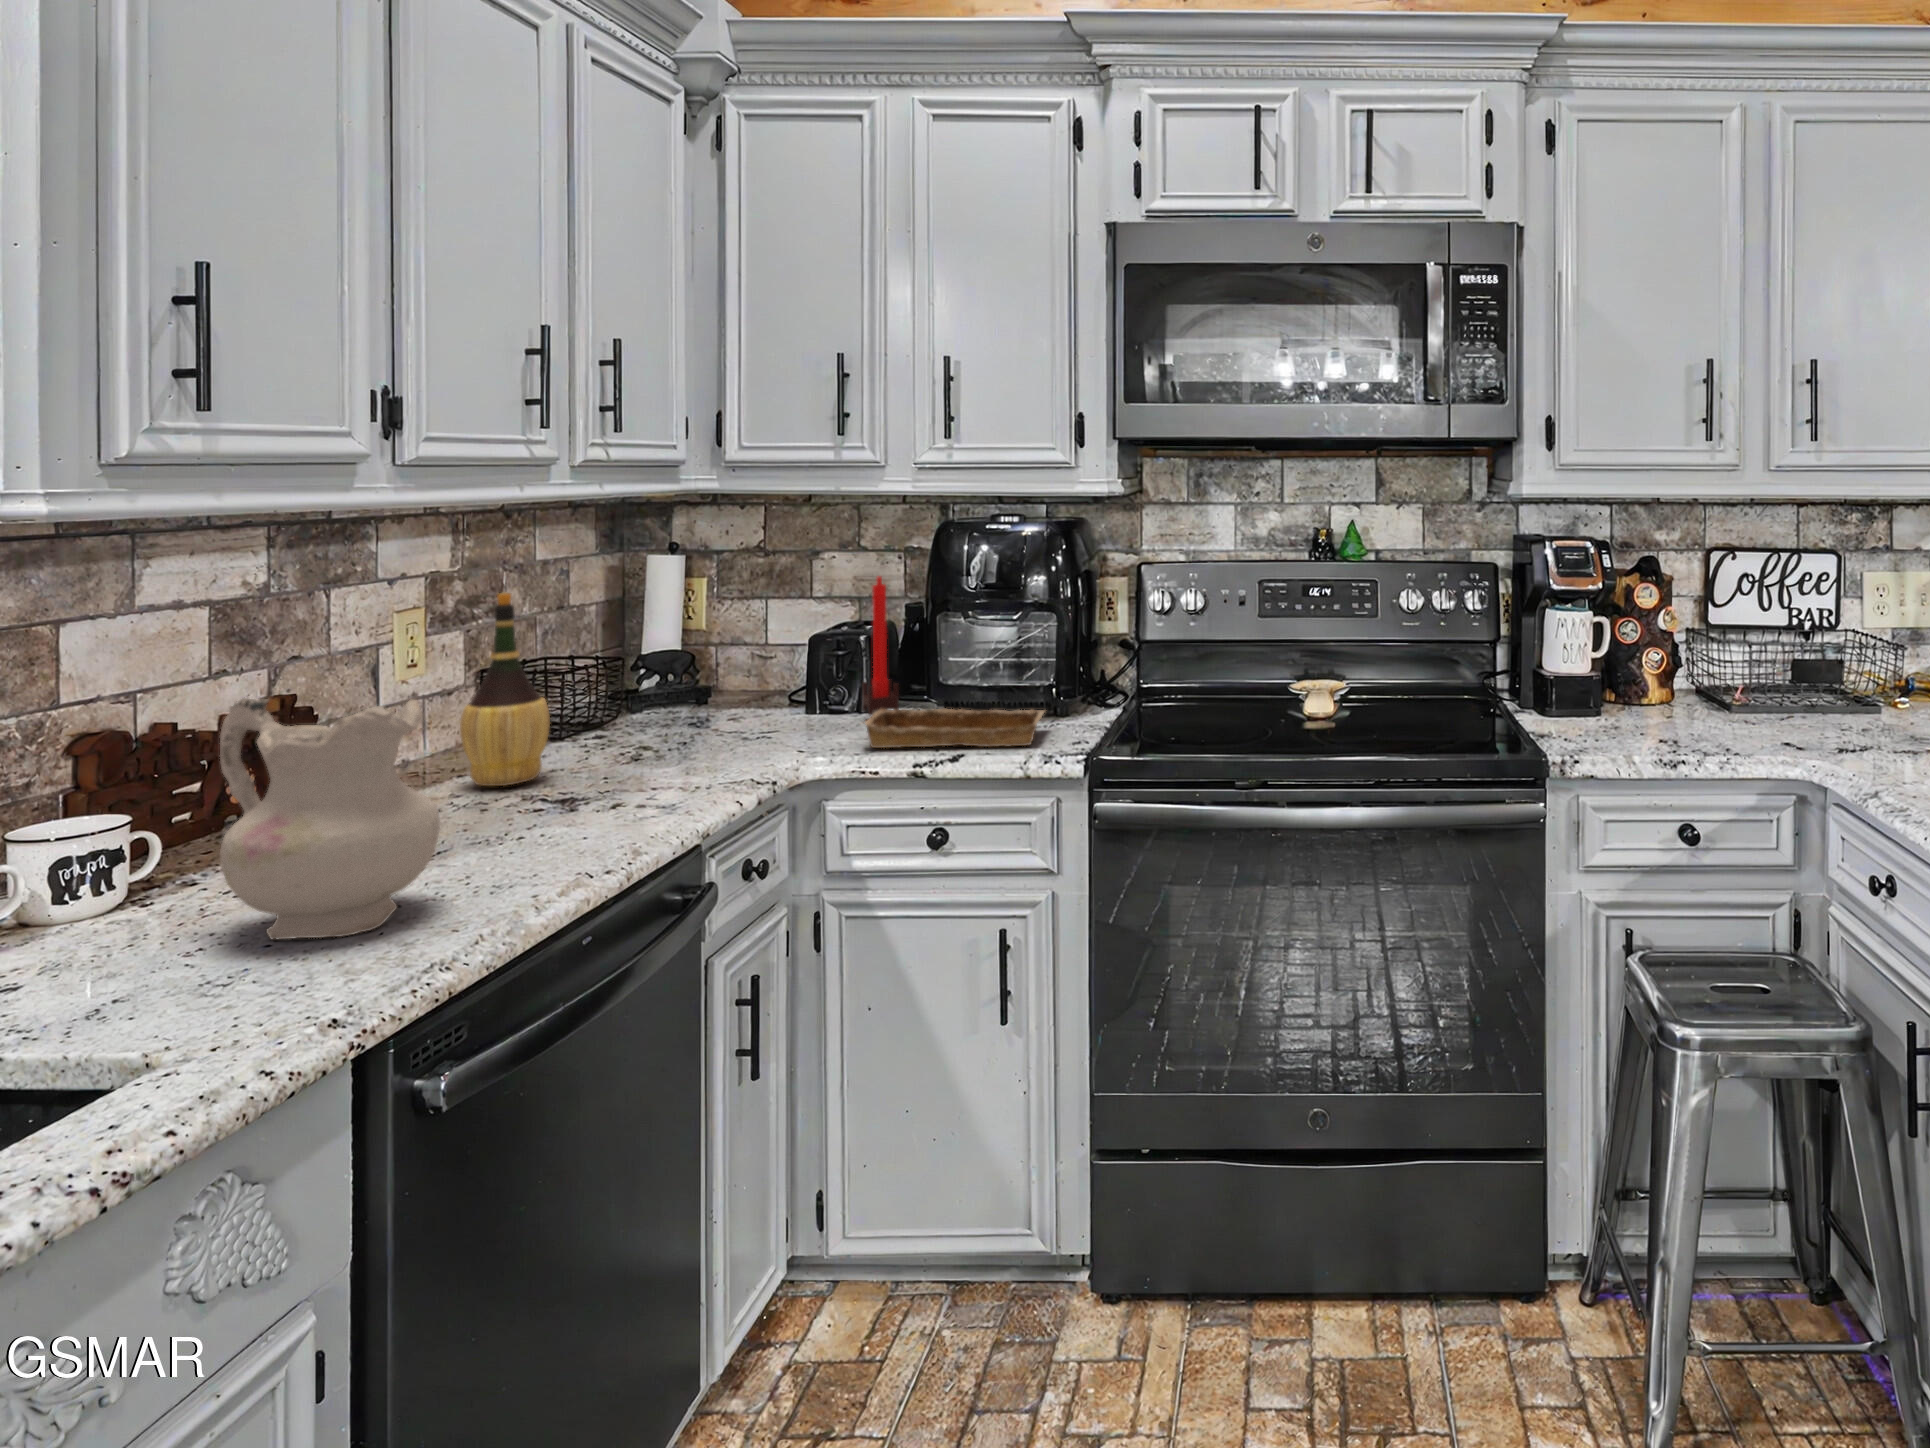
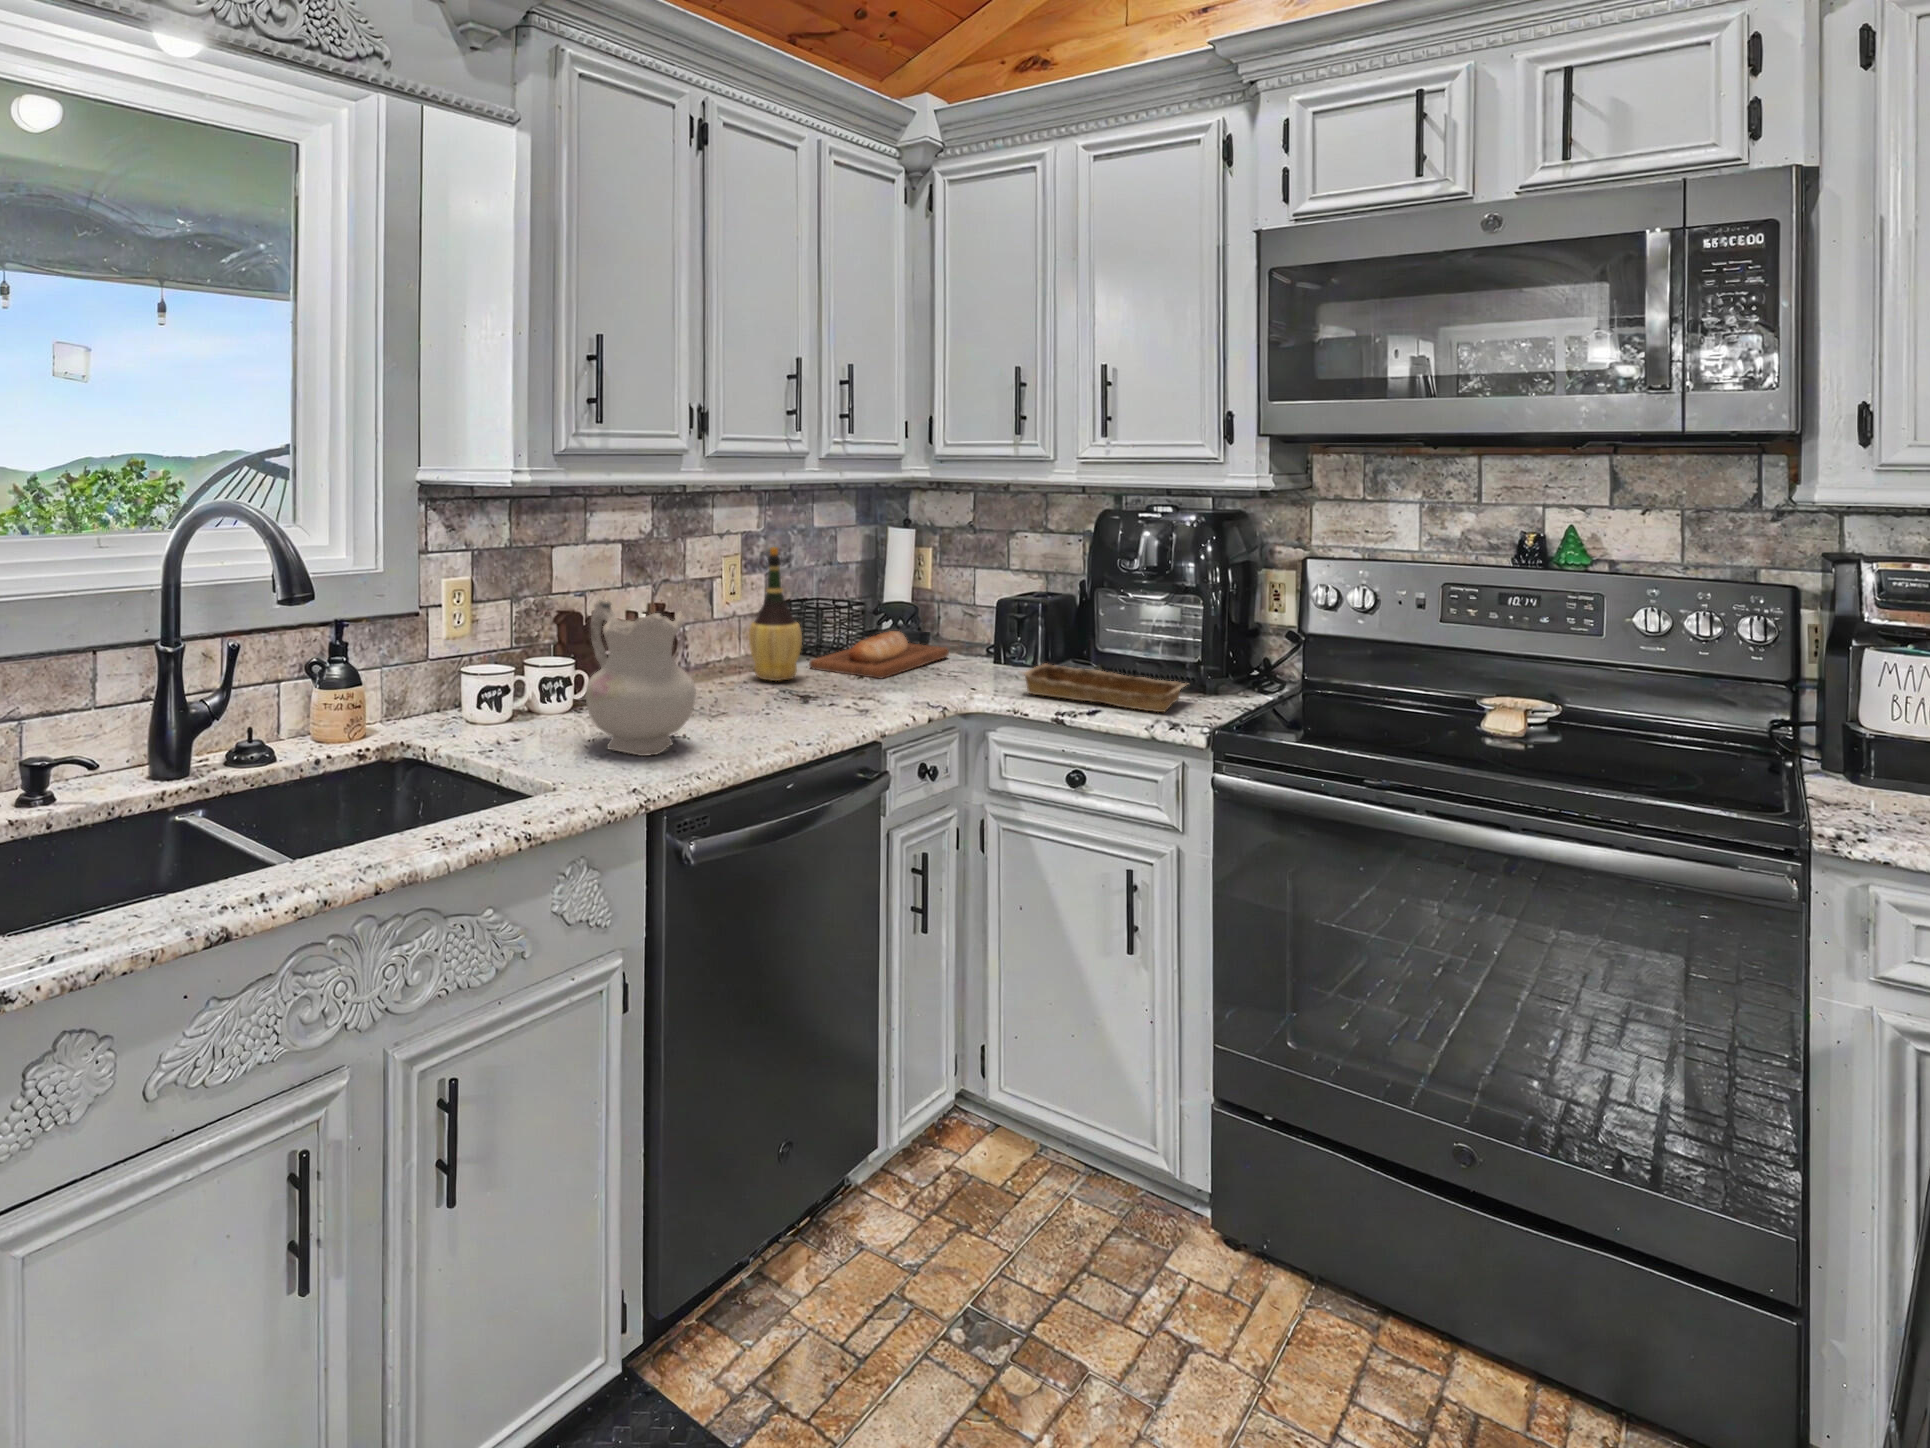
candle: present [862,576,899,716] -> none [1038,553,1066,673]
bread loaf: none [549,693,742,761] -> present [809,631,949,678]

